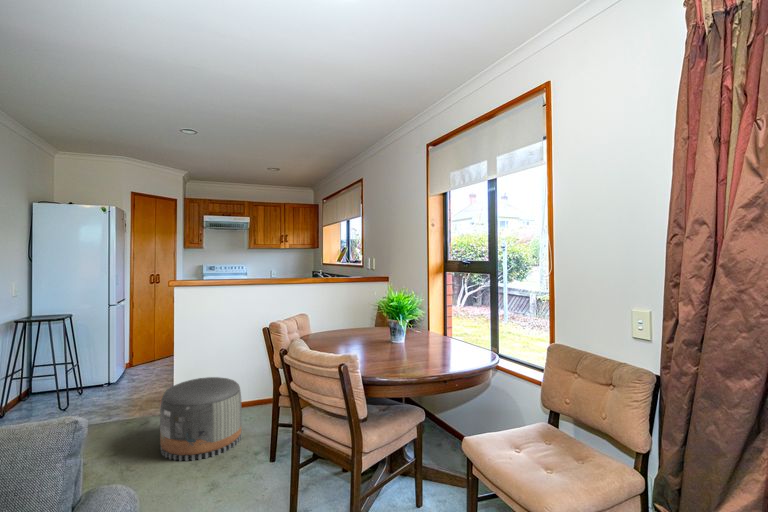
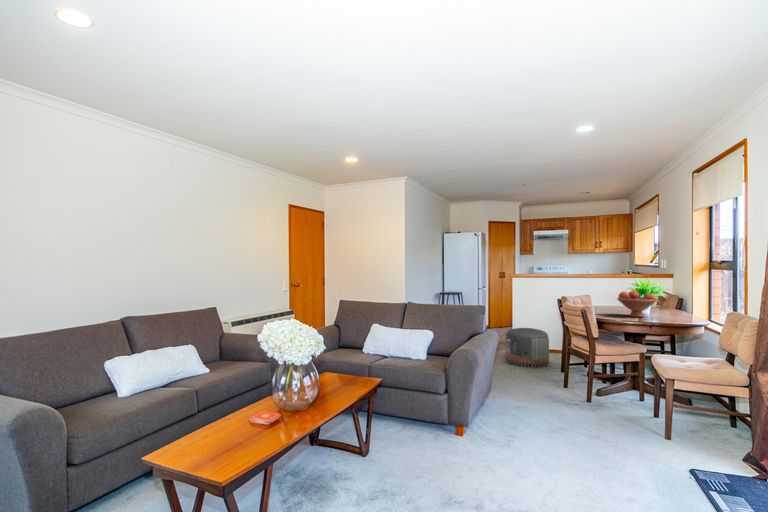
fruit bowl: none [379,312,438,360] -> present [617,291,657,317]

